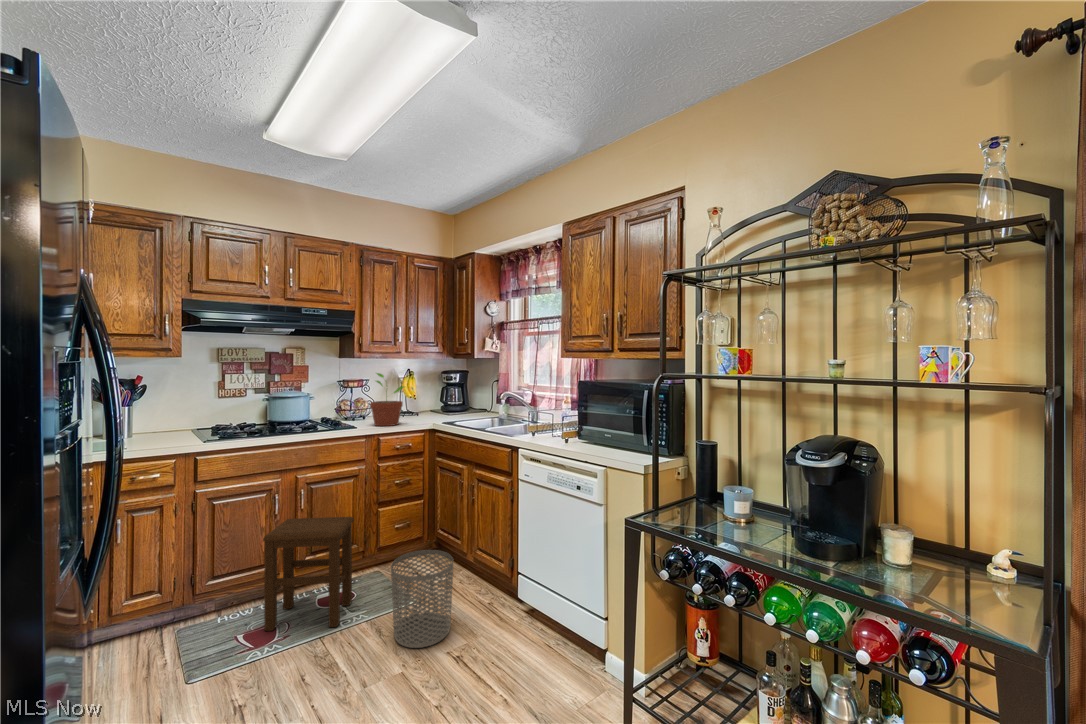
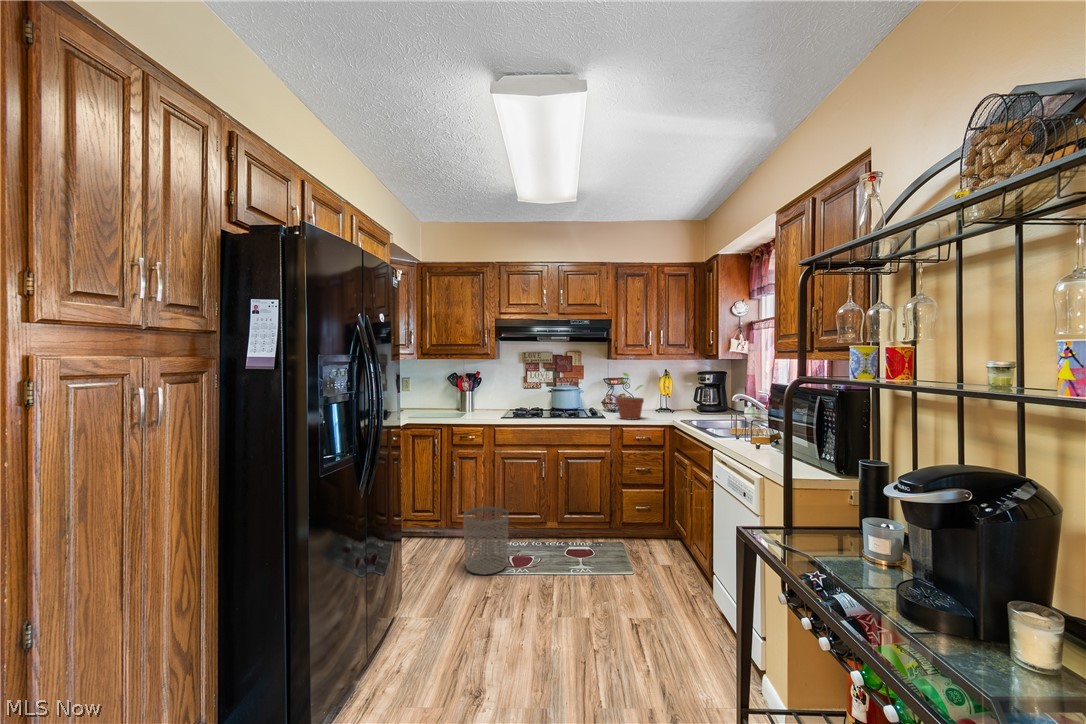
stool: present [263,517,354,631] -> none [524,483,588,571]
waste bin: present [391,550,453,648] -> present [463,507,508,574]

